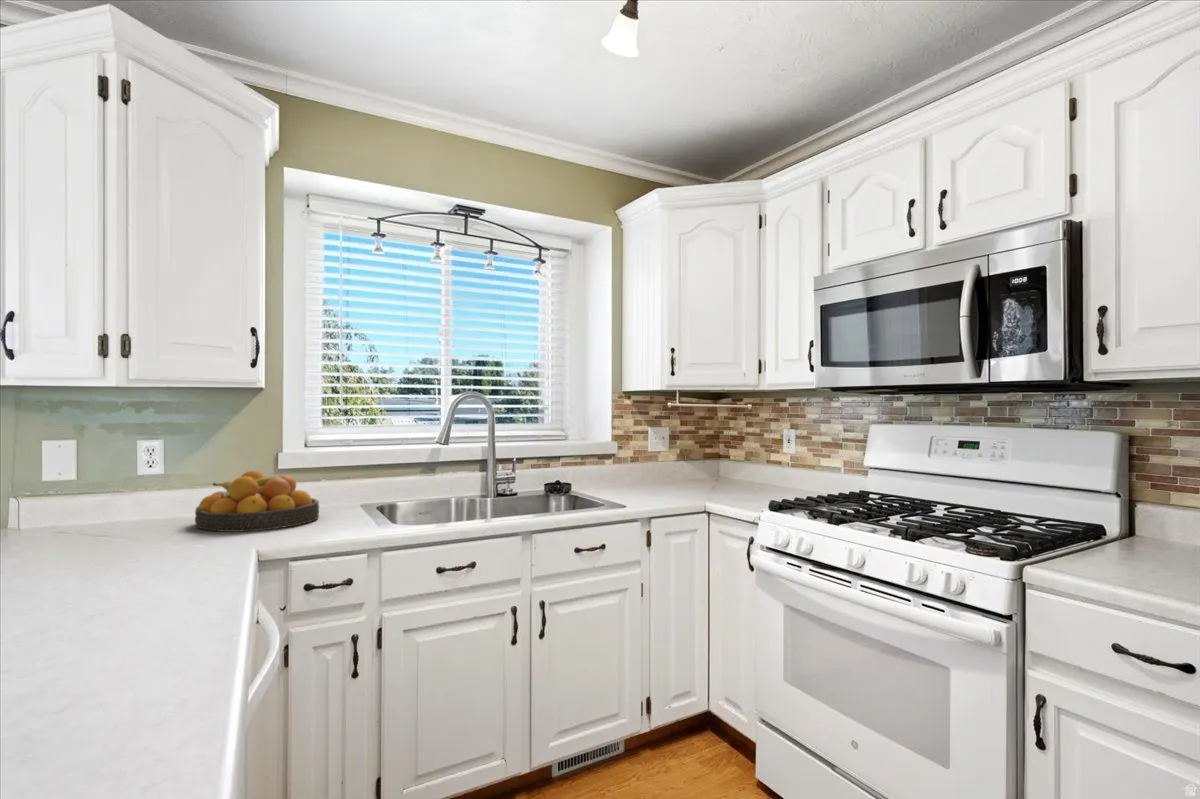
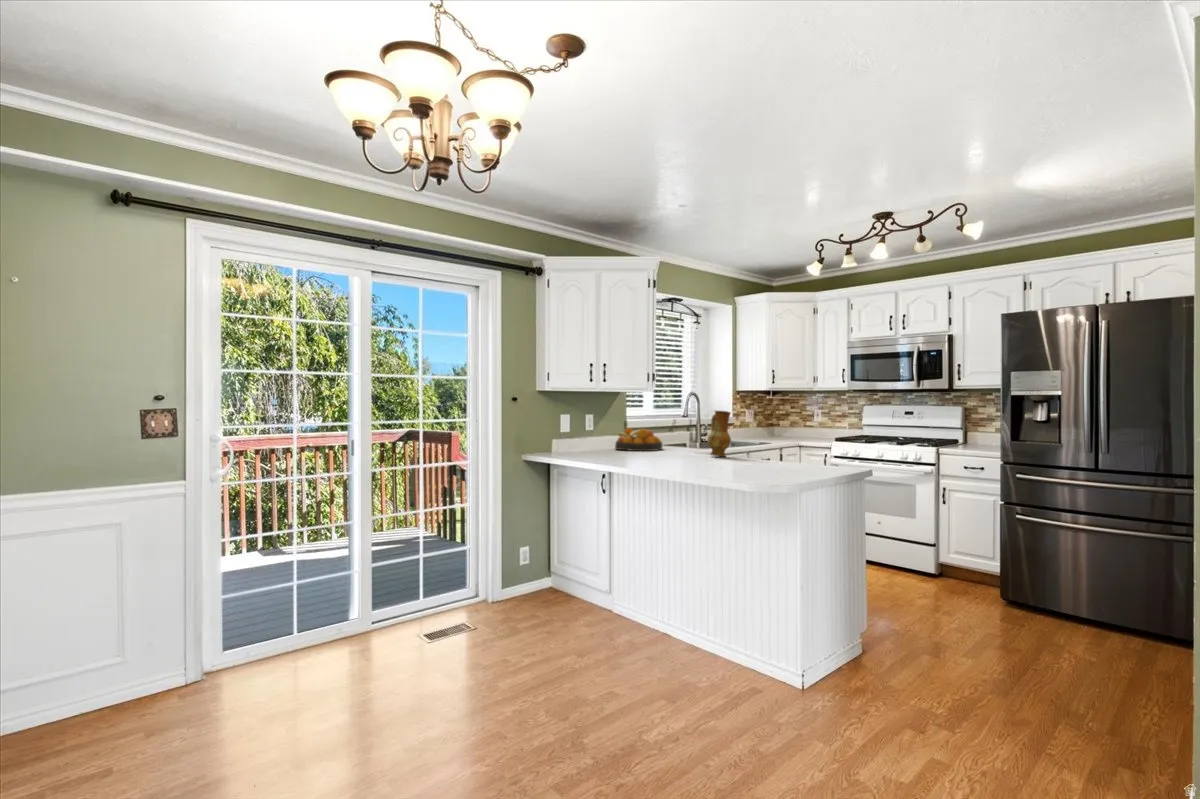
ceramic jug: none [77,446,176,612] -> present [708,411,731,457]

